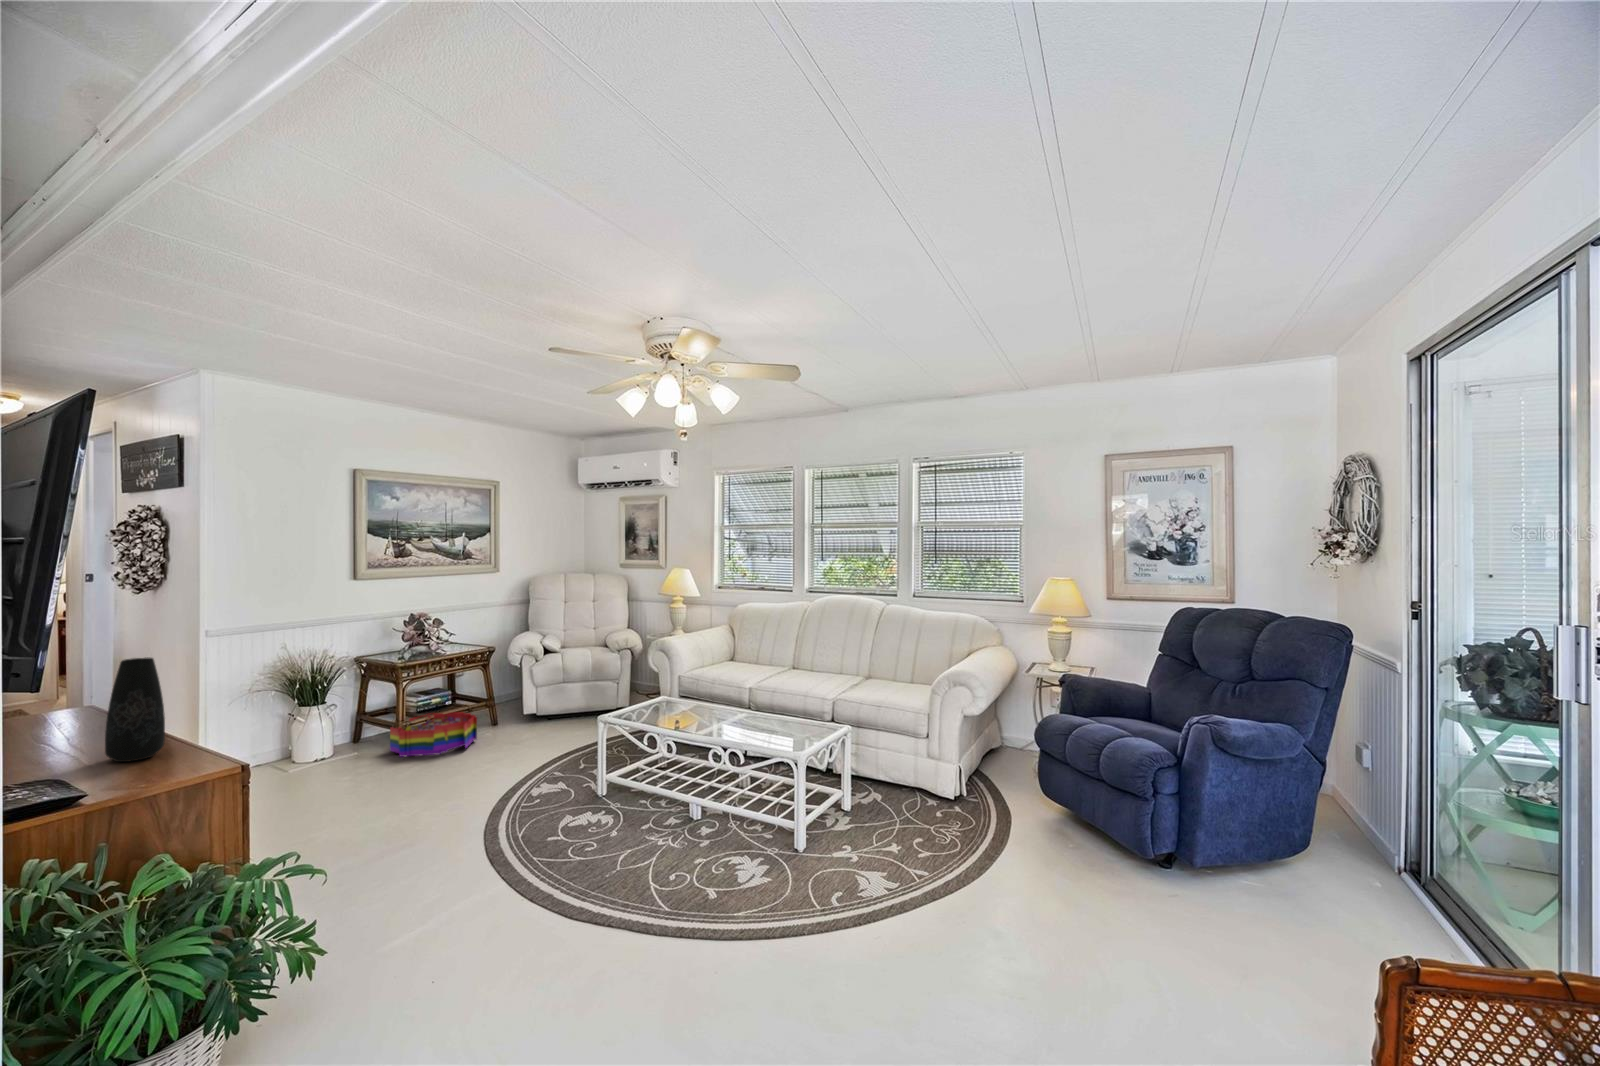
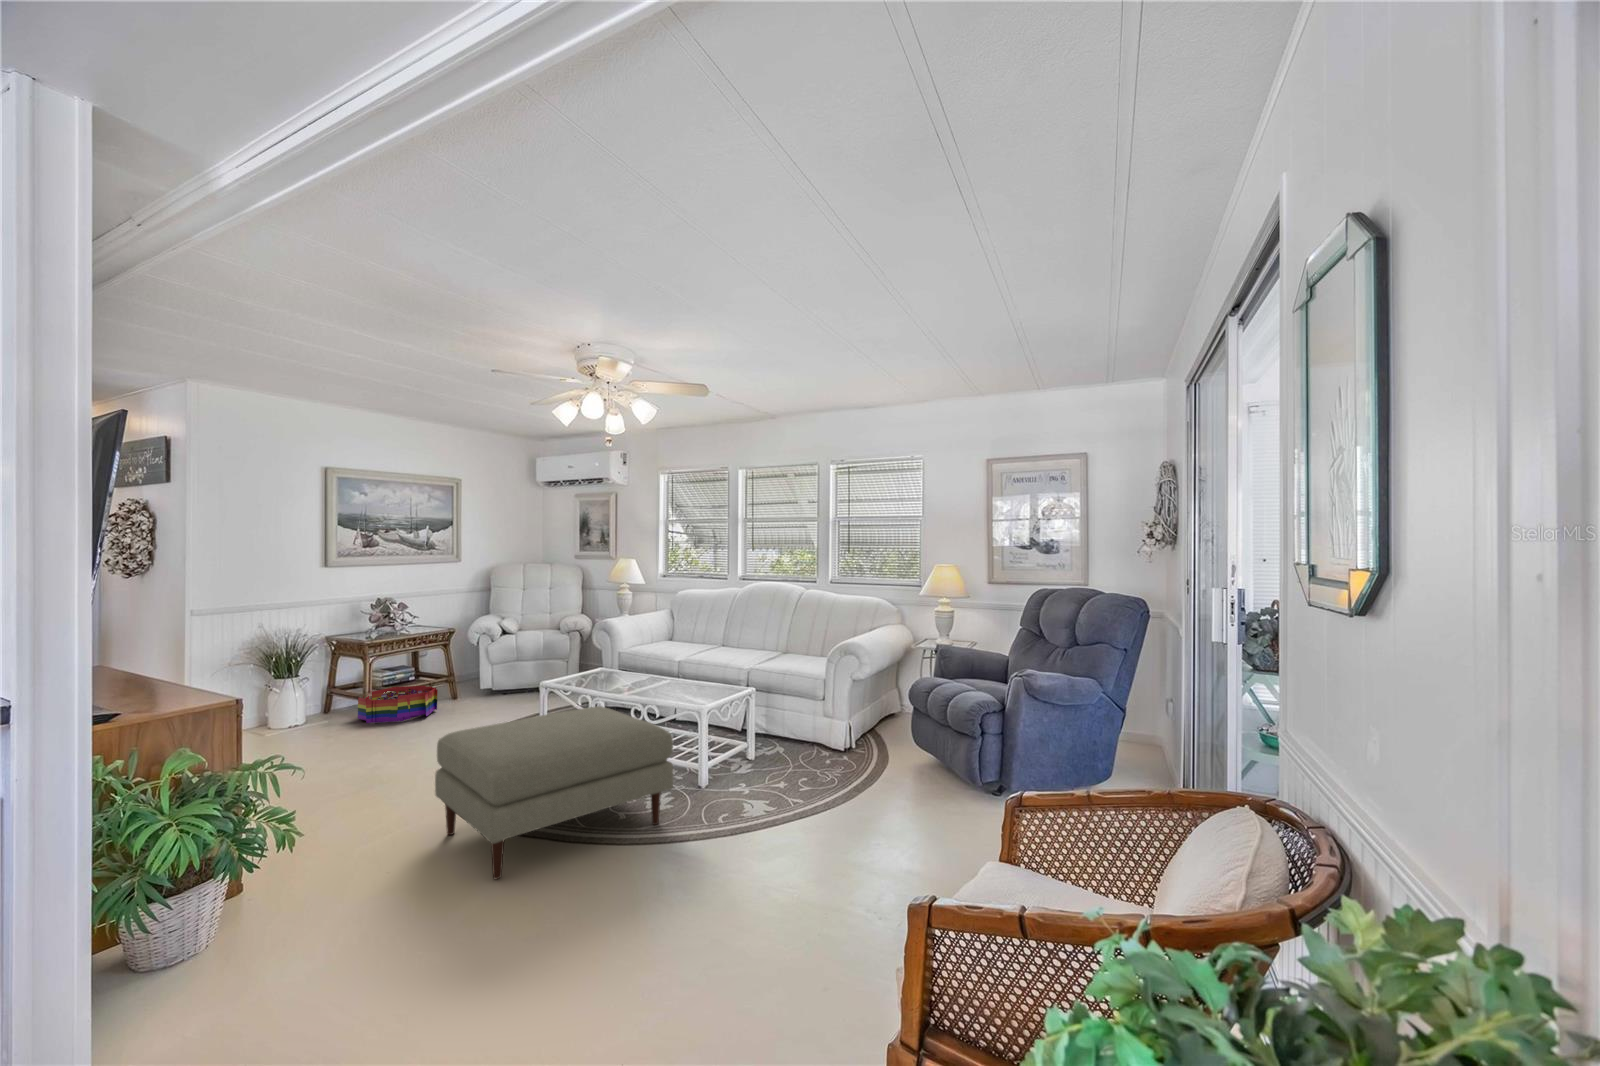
vase: present [105,657,165,762] -> none [124,618,171,700]
ottoman: none [487,752,777,996] -> present [435,706,673,879]

